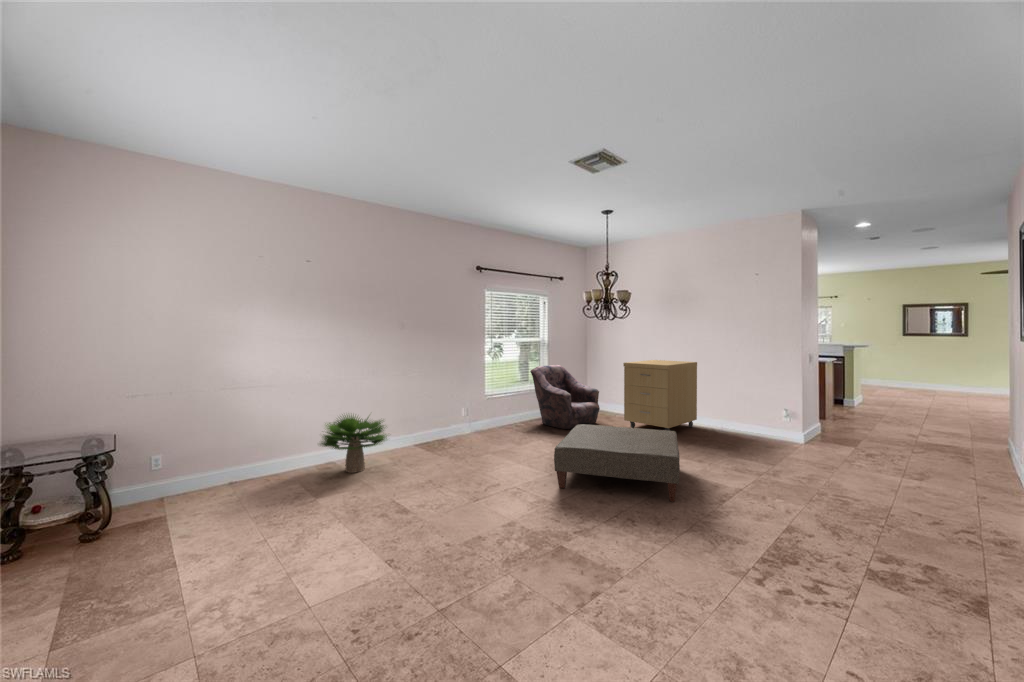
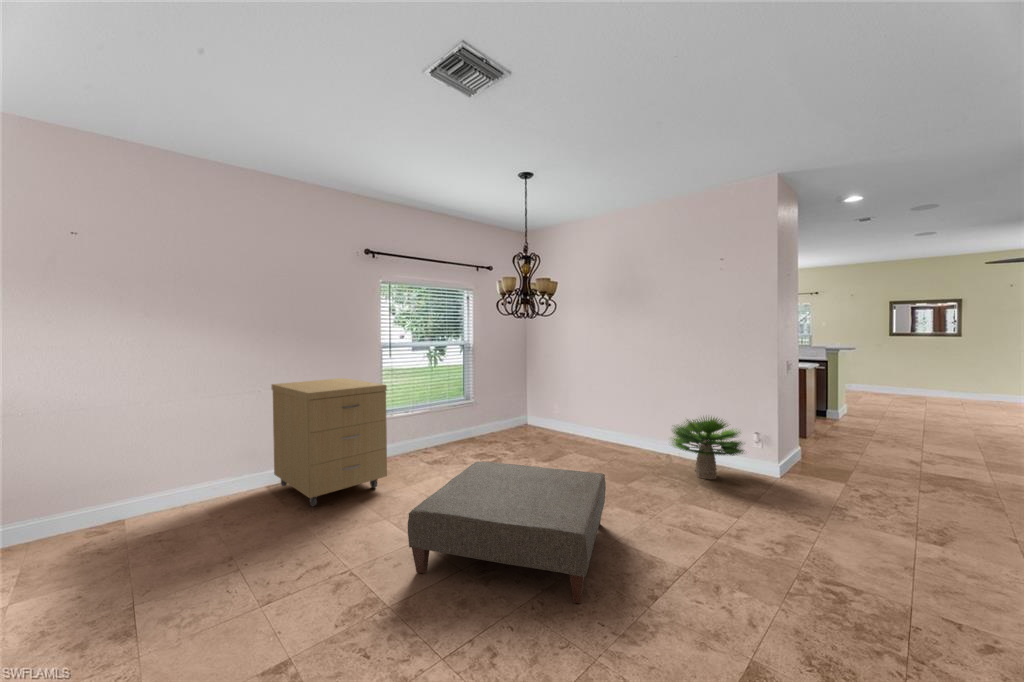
storage cabinet: present [623,360,697,431] -> present [271,378,387,506]
armchair: present [530,365,600,429] -> none [447,373,532,457]
potted plant: present [320,415,387,473] -> present [672,417,744,479]

